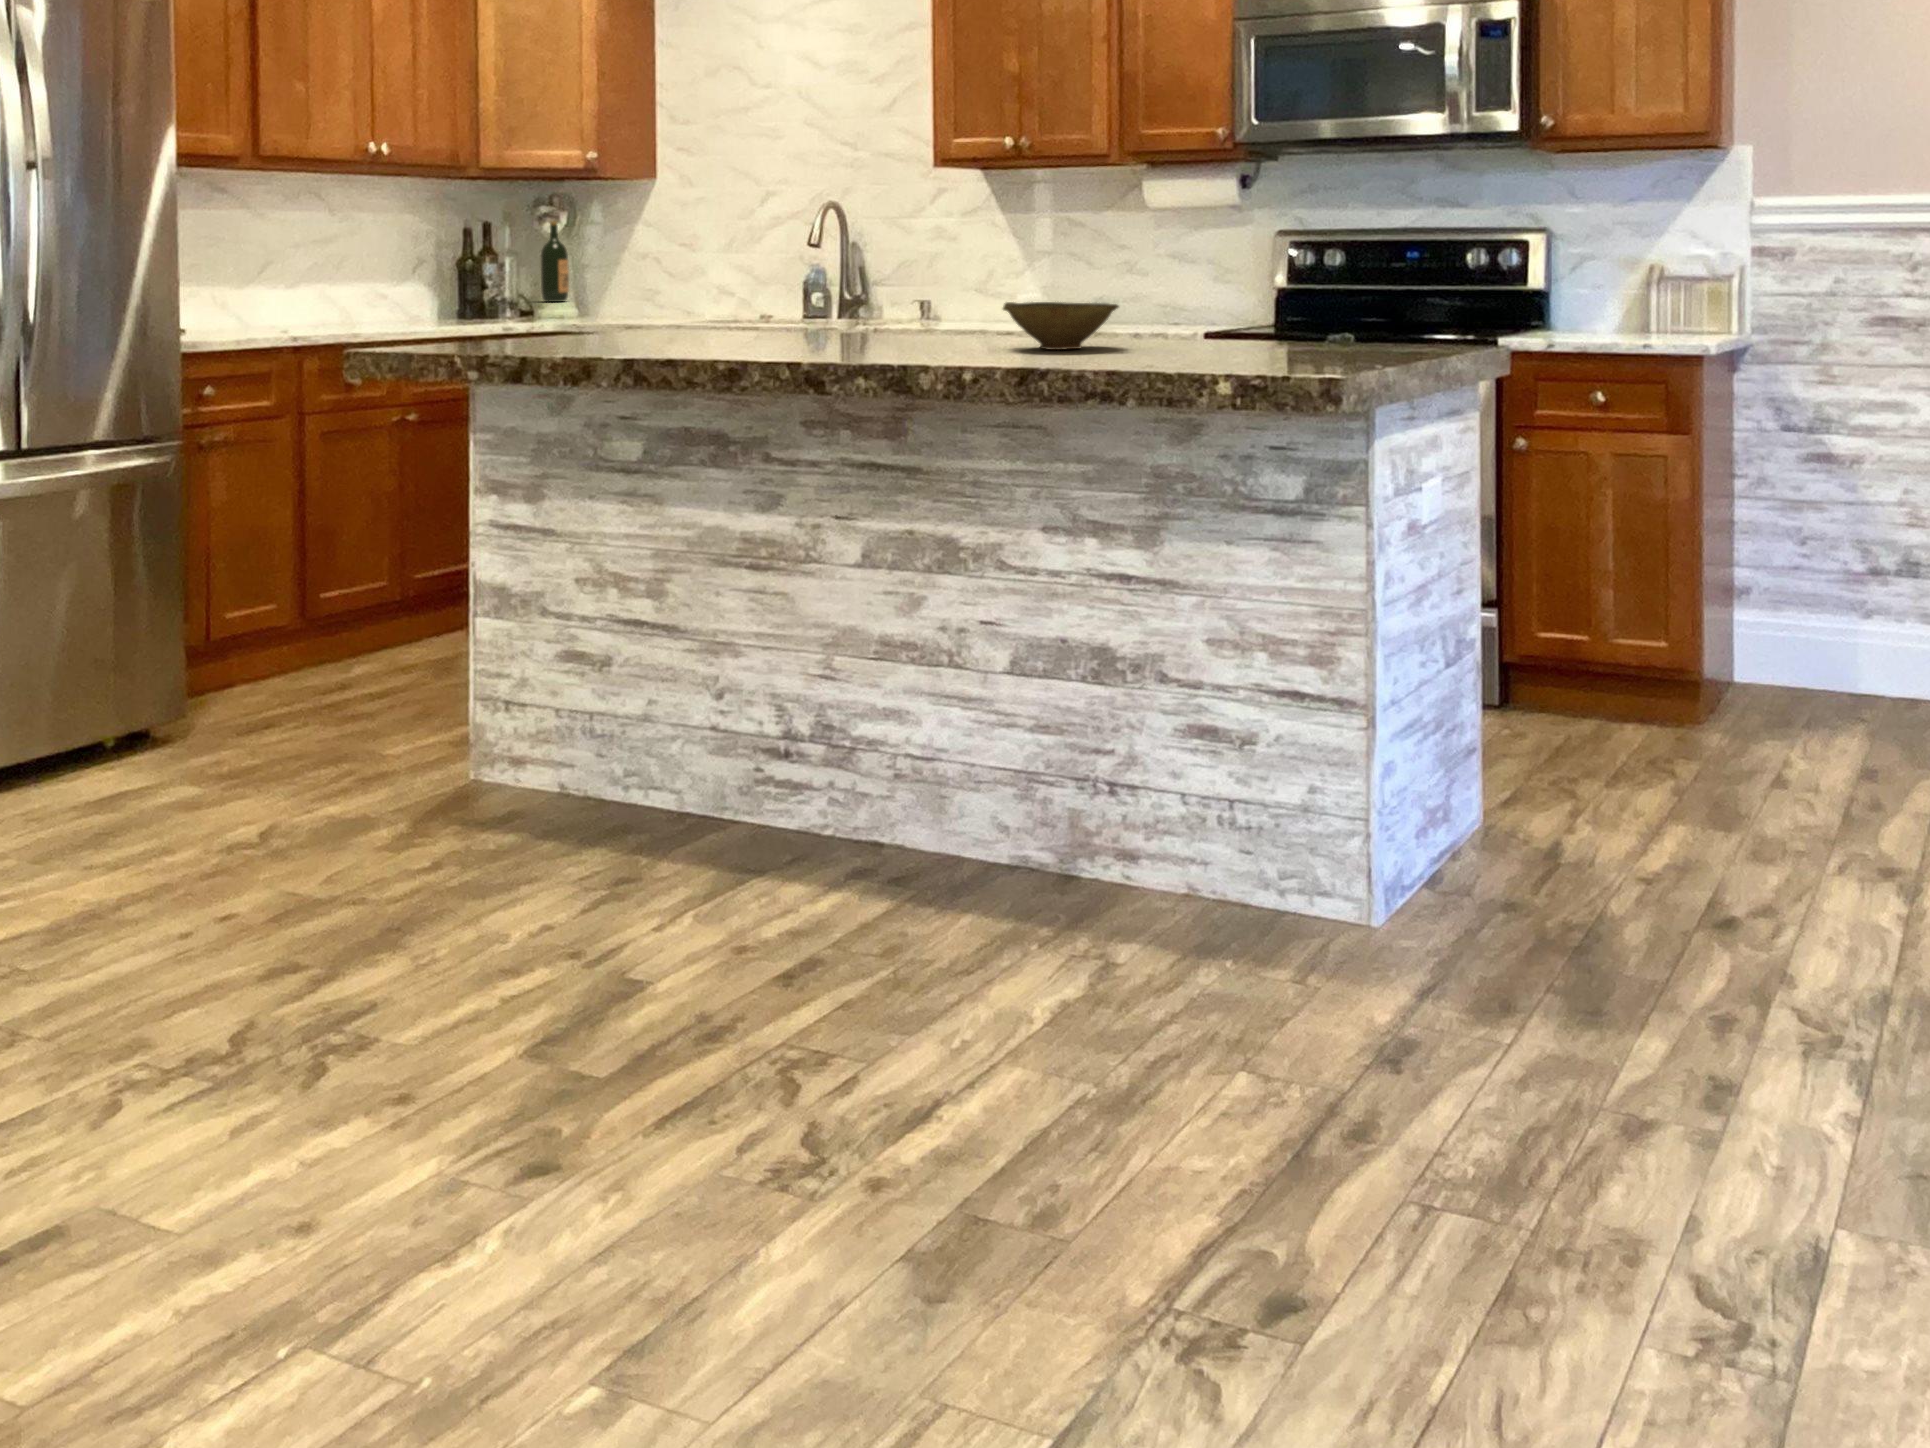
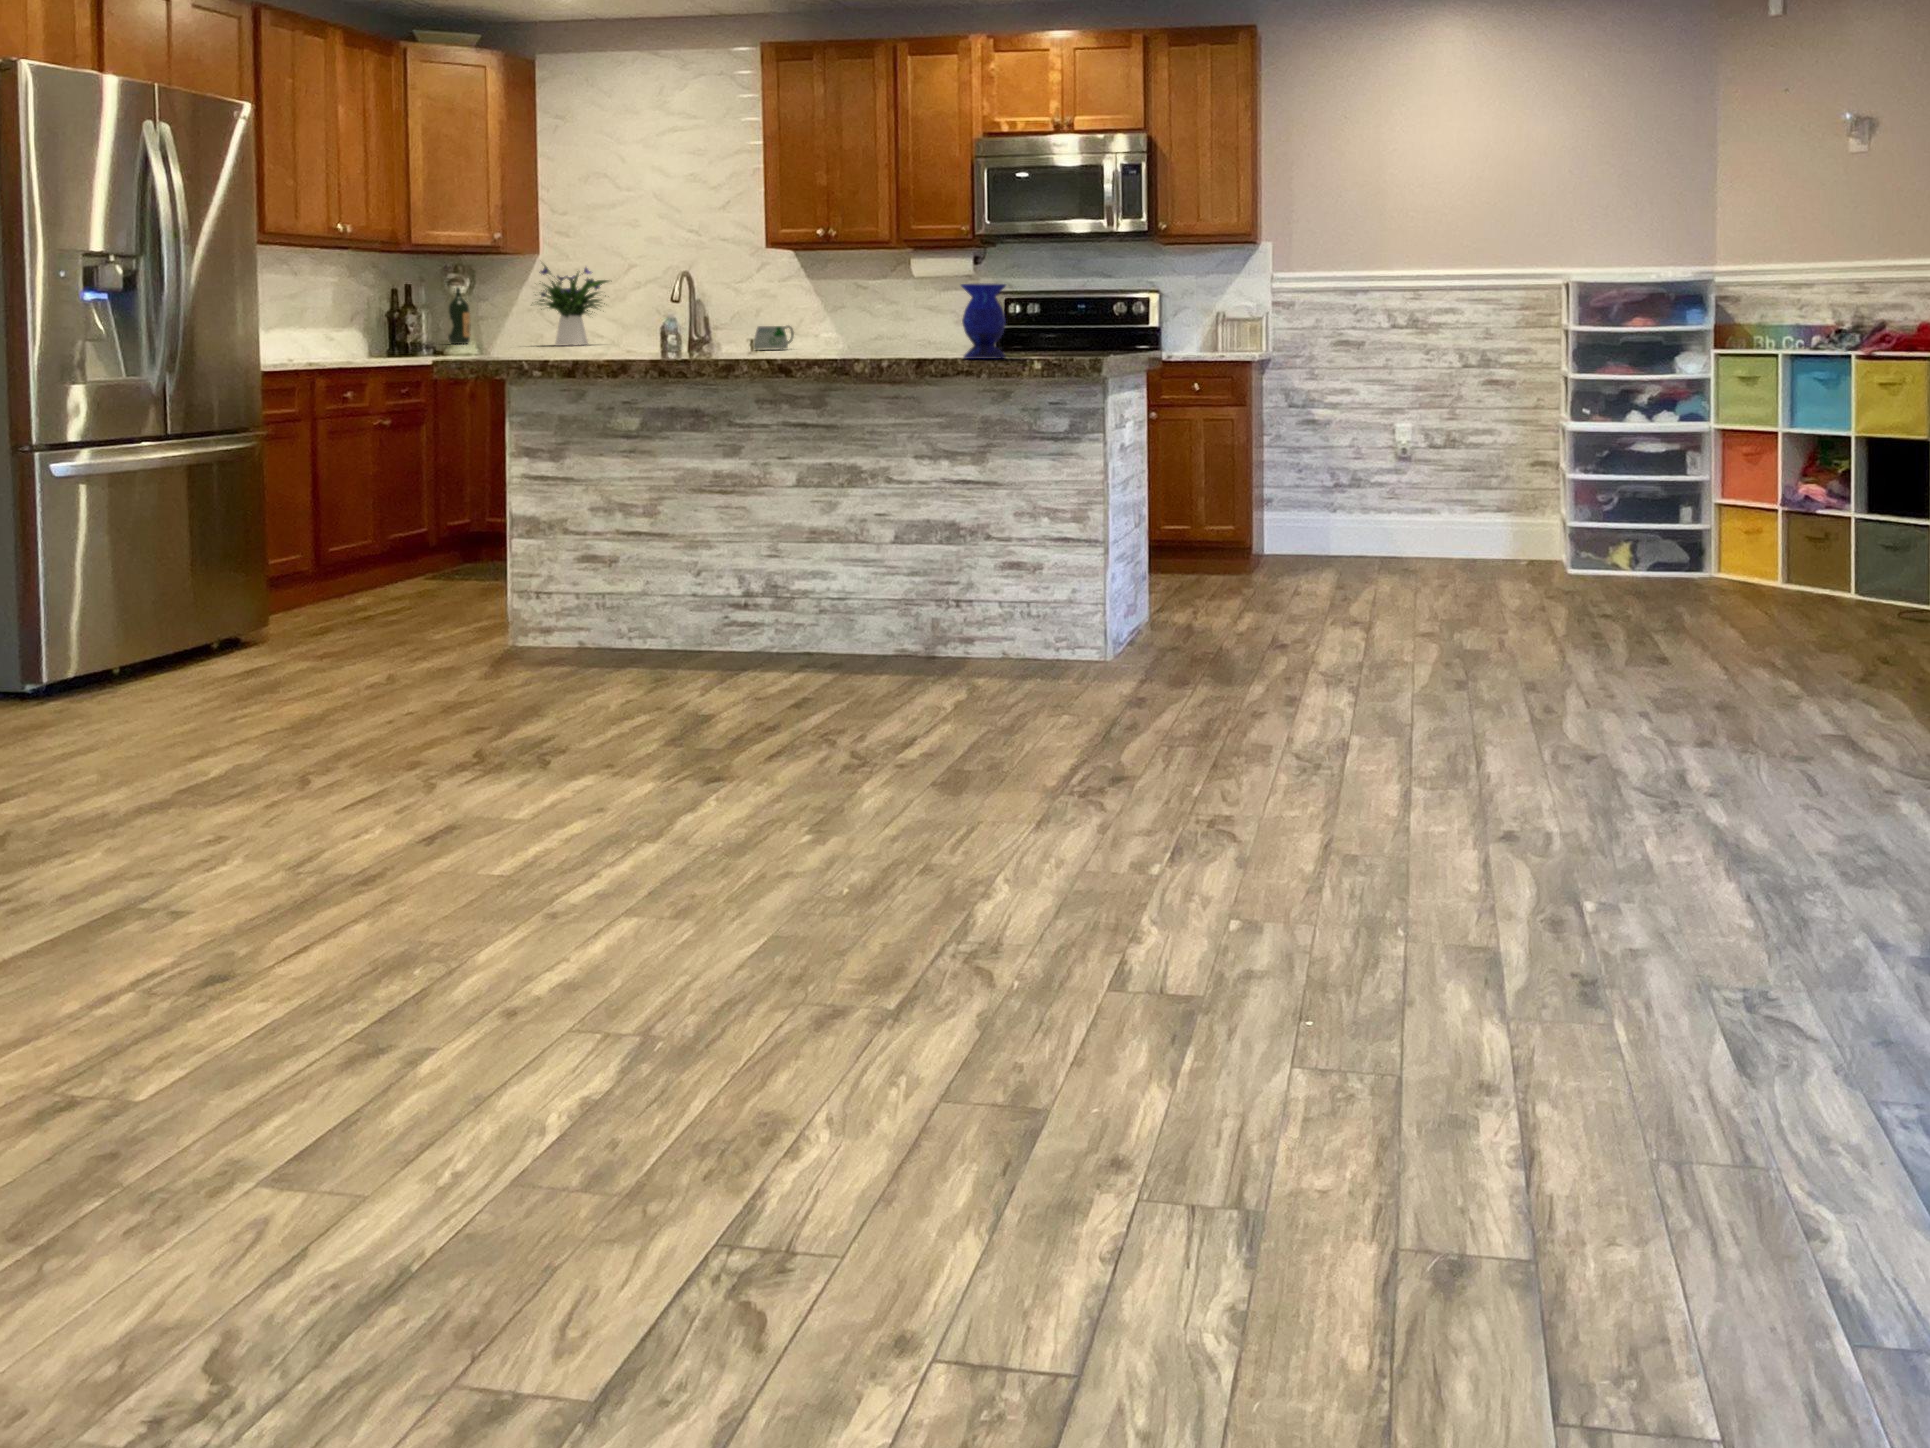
flower arrangement: none [613,190,728,308] -> present [537,265,608,346]
vase: none [1137,233,1217,362] -> present [961,284,1006,359]
mug: none [878,287,939,325] -> present [754,326,794,349]
bowl: present [1003,302,1119,350] -> none [865,328,940,356]

